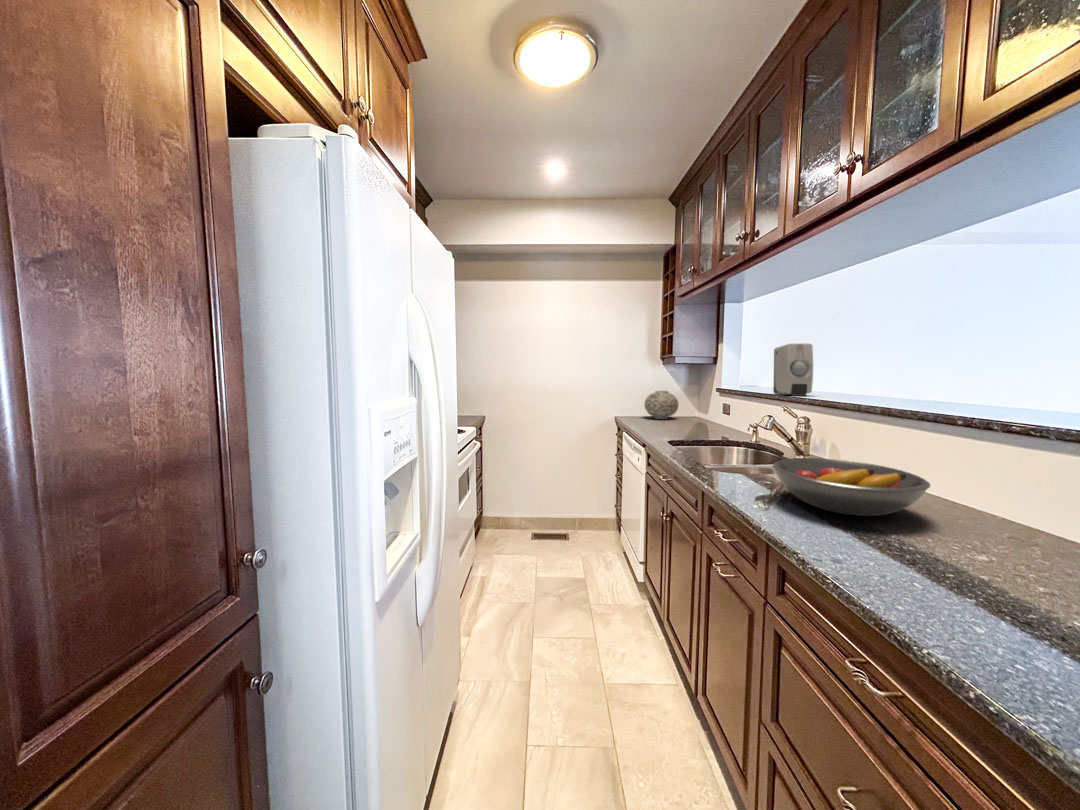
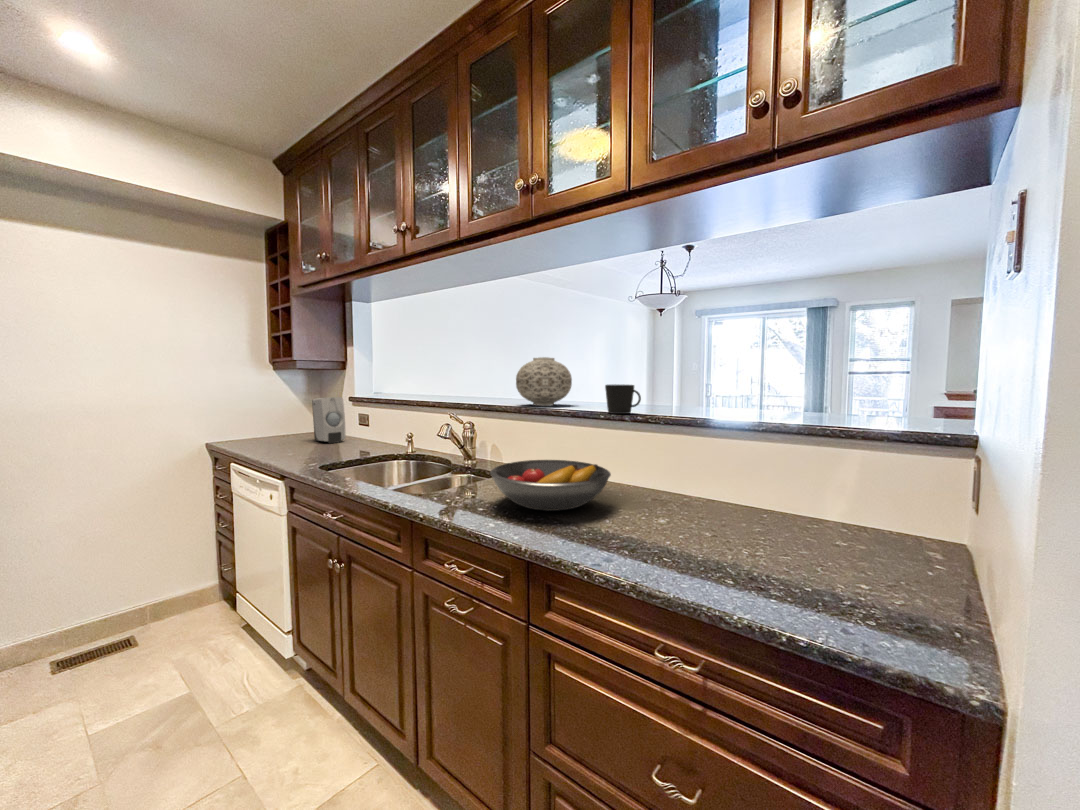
soap dispenser: present [773,343,813,396] -> present [312,397,345,443]
cup: none [964,382,1026,421] -> present [605,384,641,414]
vase: present [645,391,678,419] -> present [516,357,572,406]

